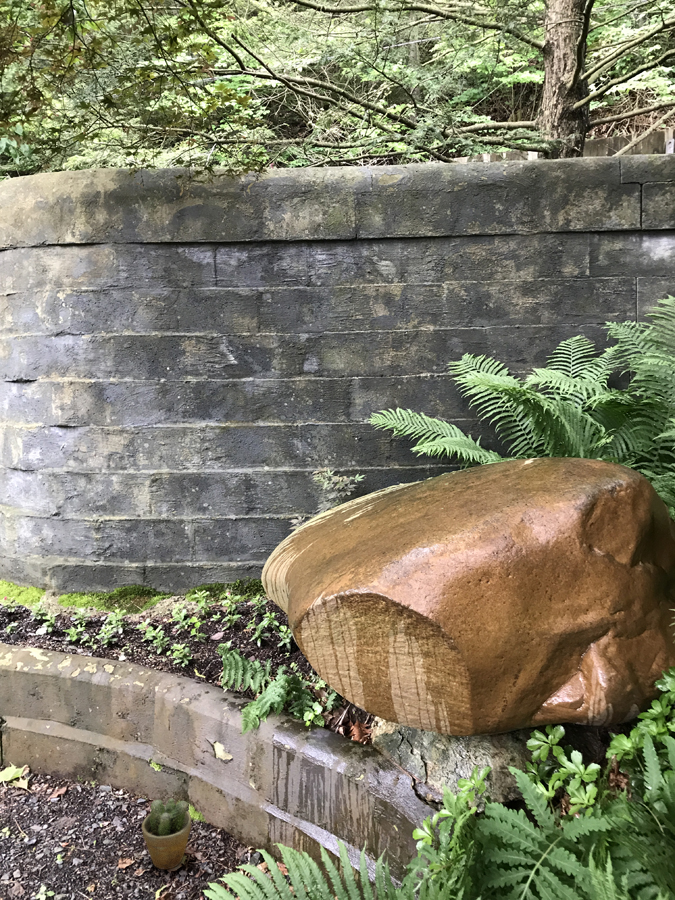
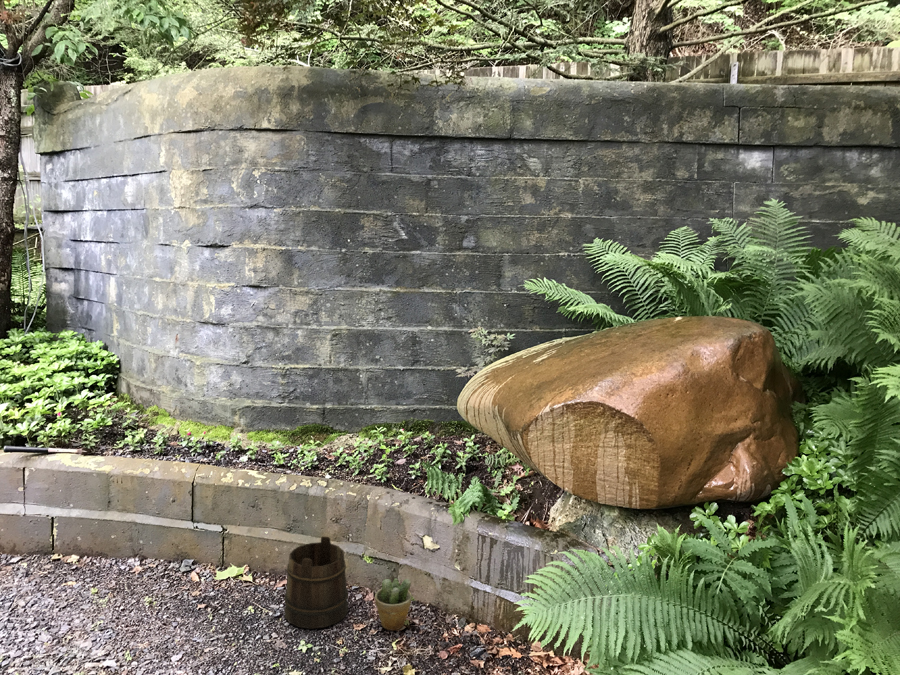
bucket: none [38,736,123,862] -> present [284,536,348,629]

